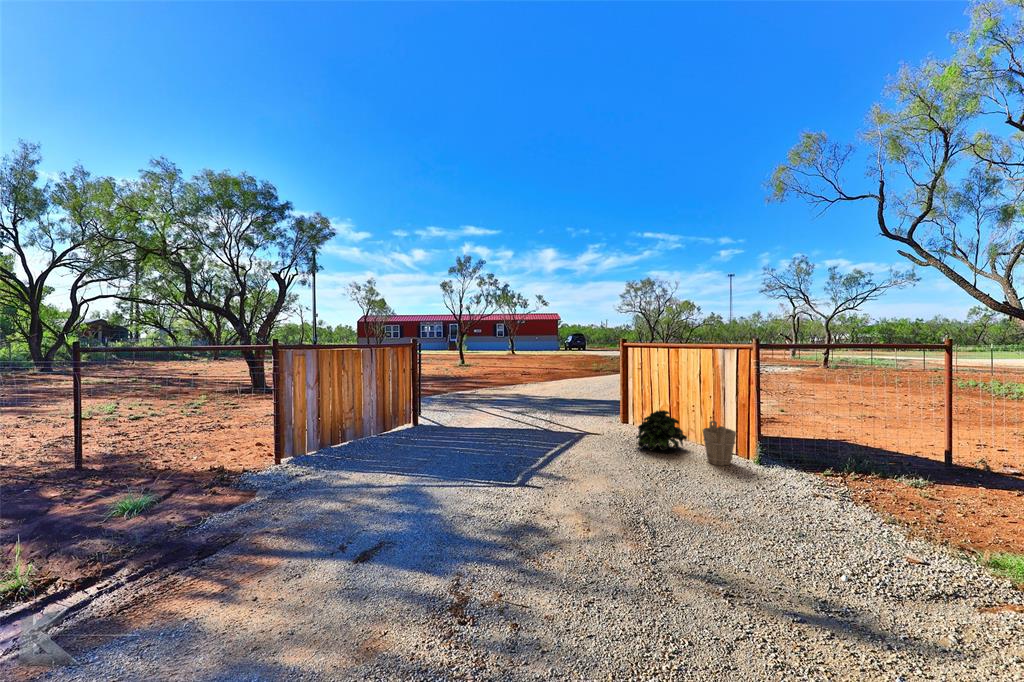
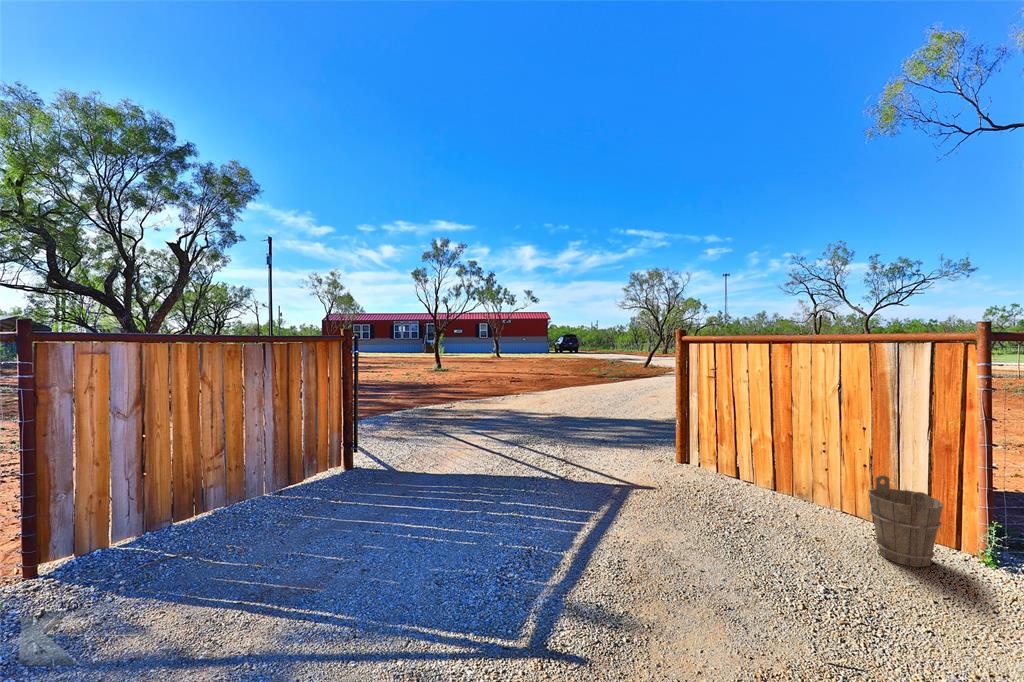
potted plant: present [636,410,687,451] -> none [722,451,816,528]

